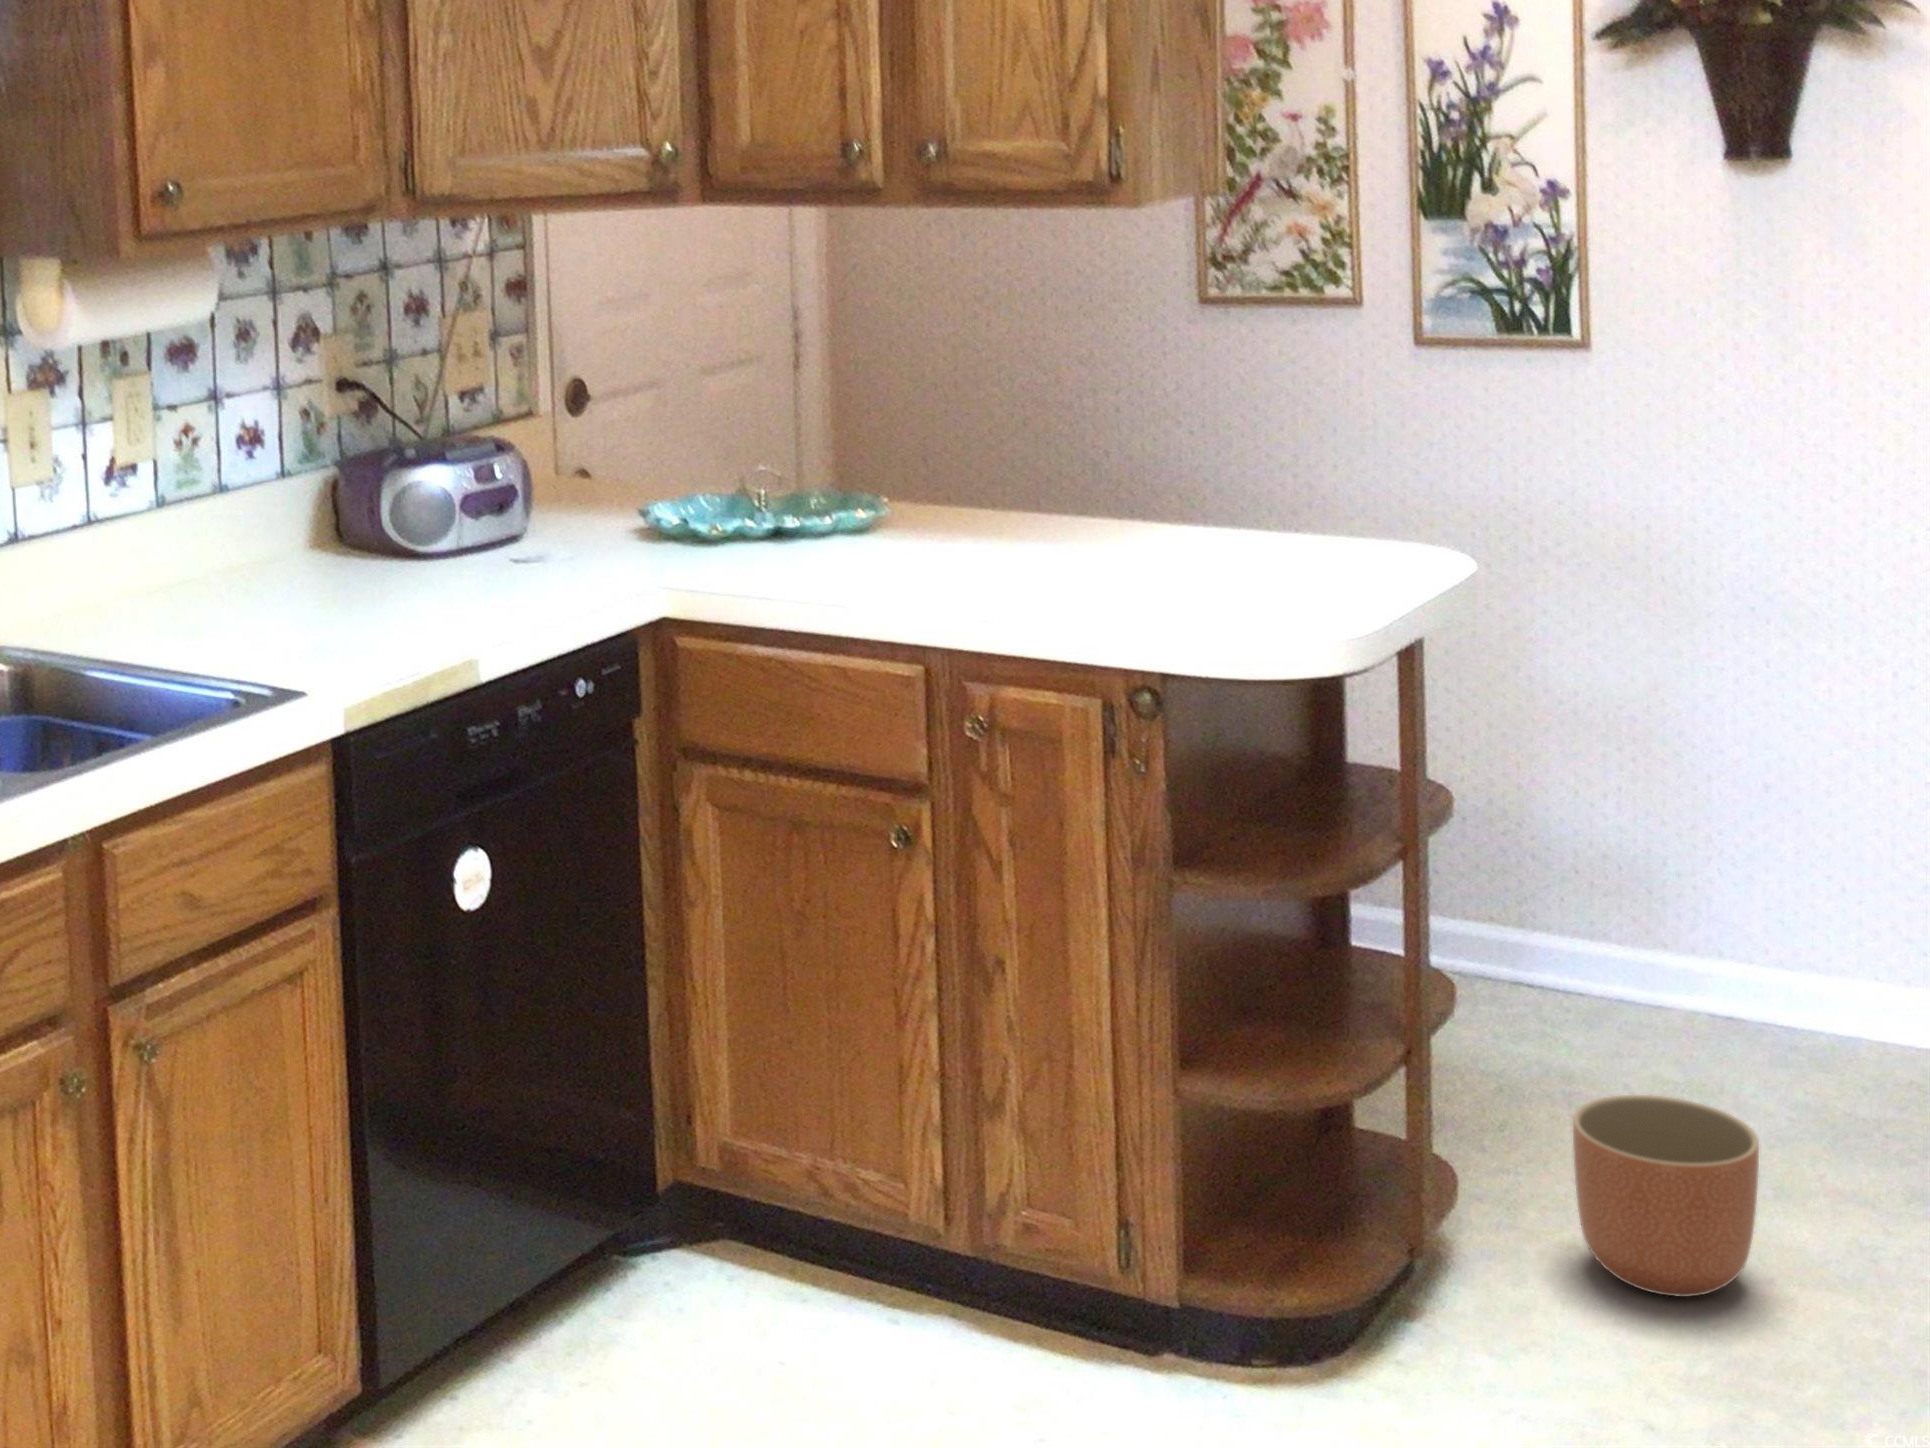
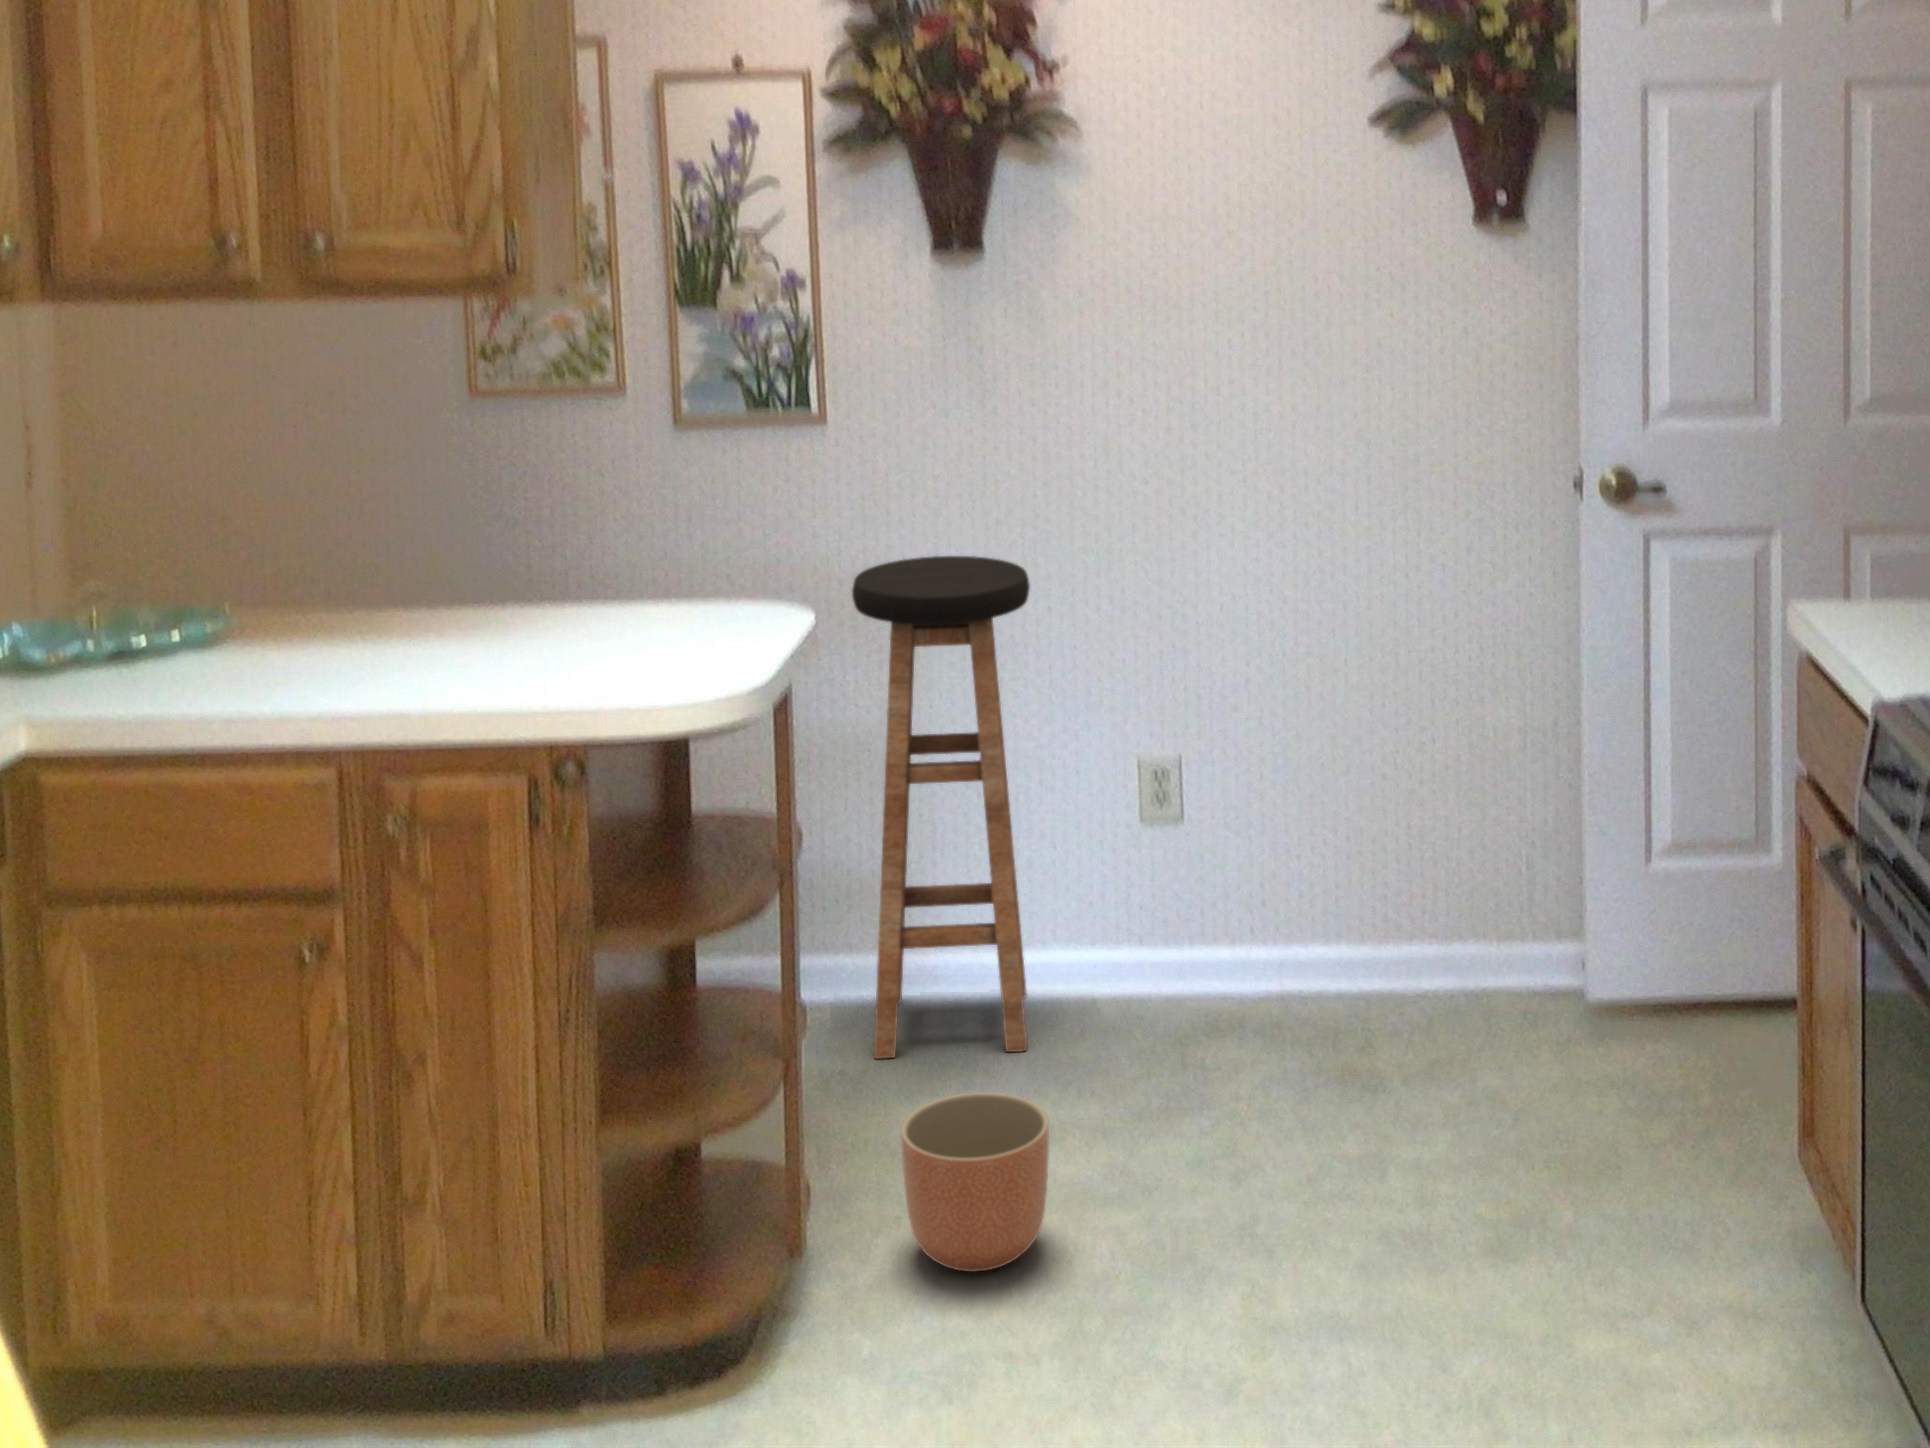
bar stool: none [1599,509,1825,1096] -> present [852,556,1030,1059]

